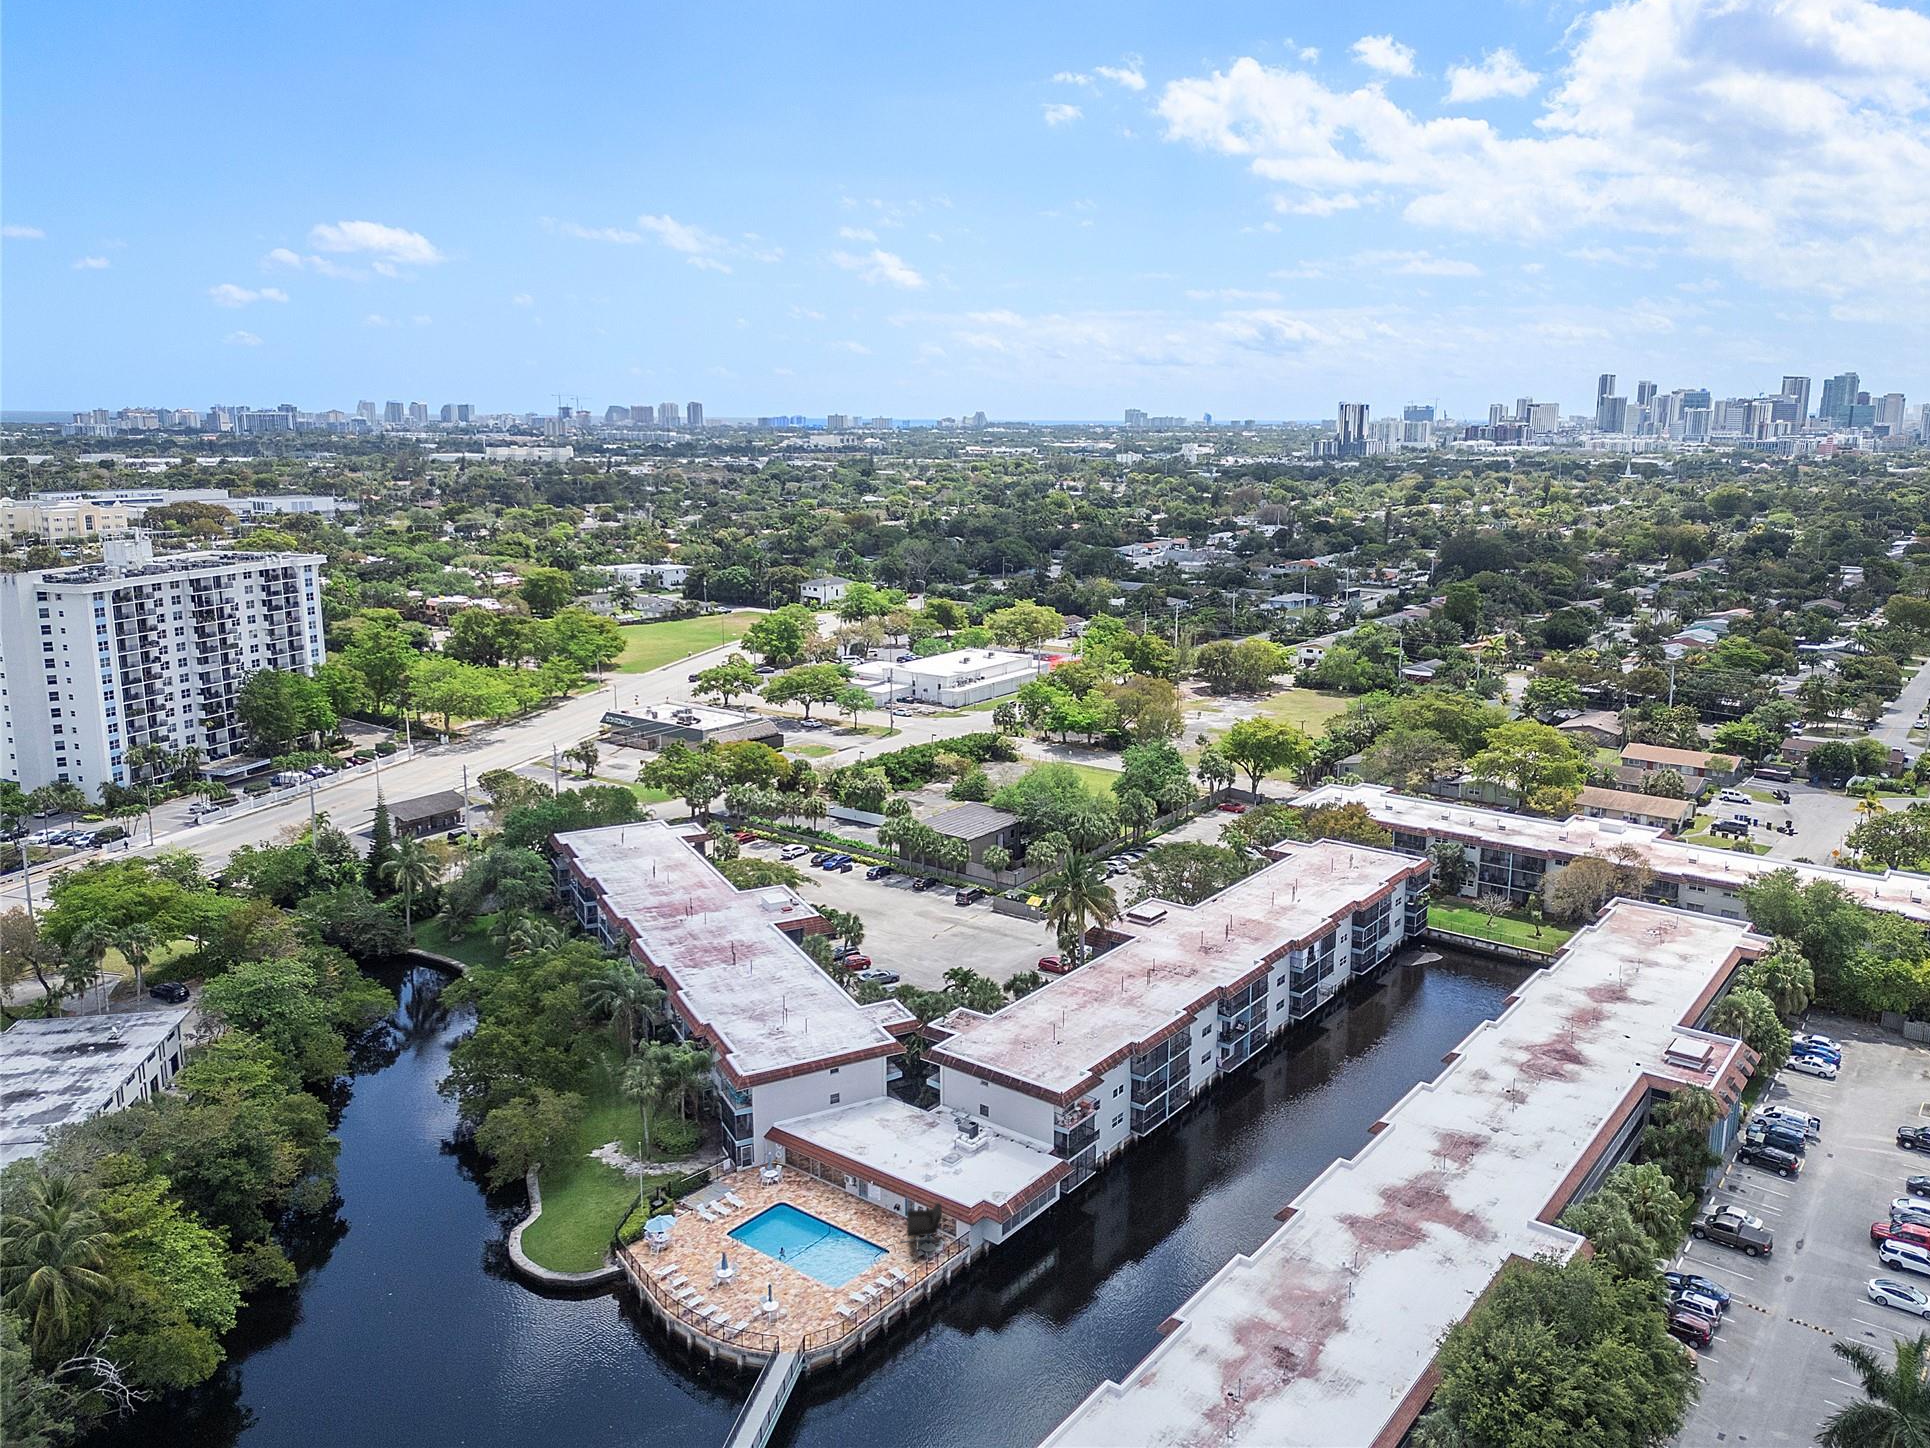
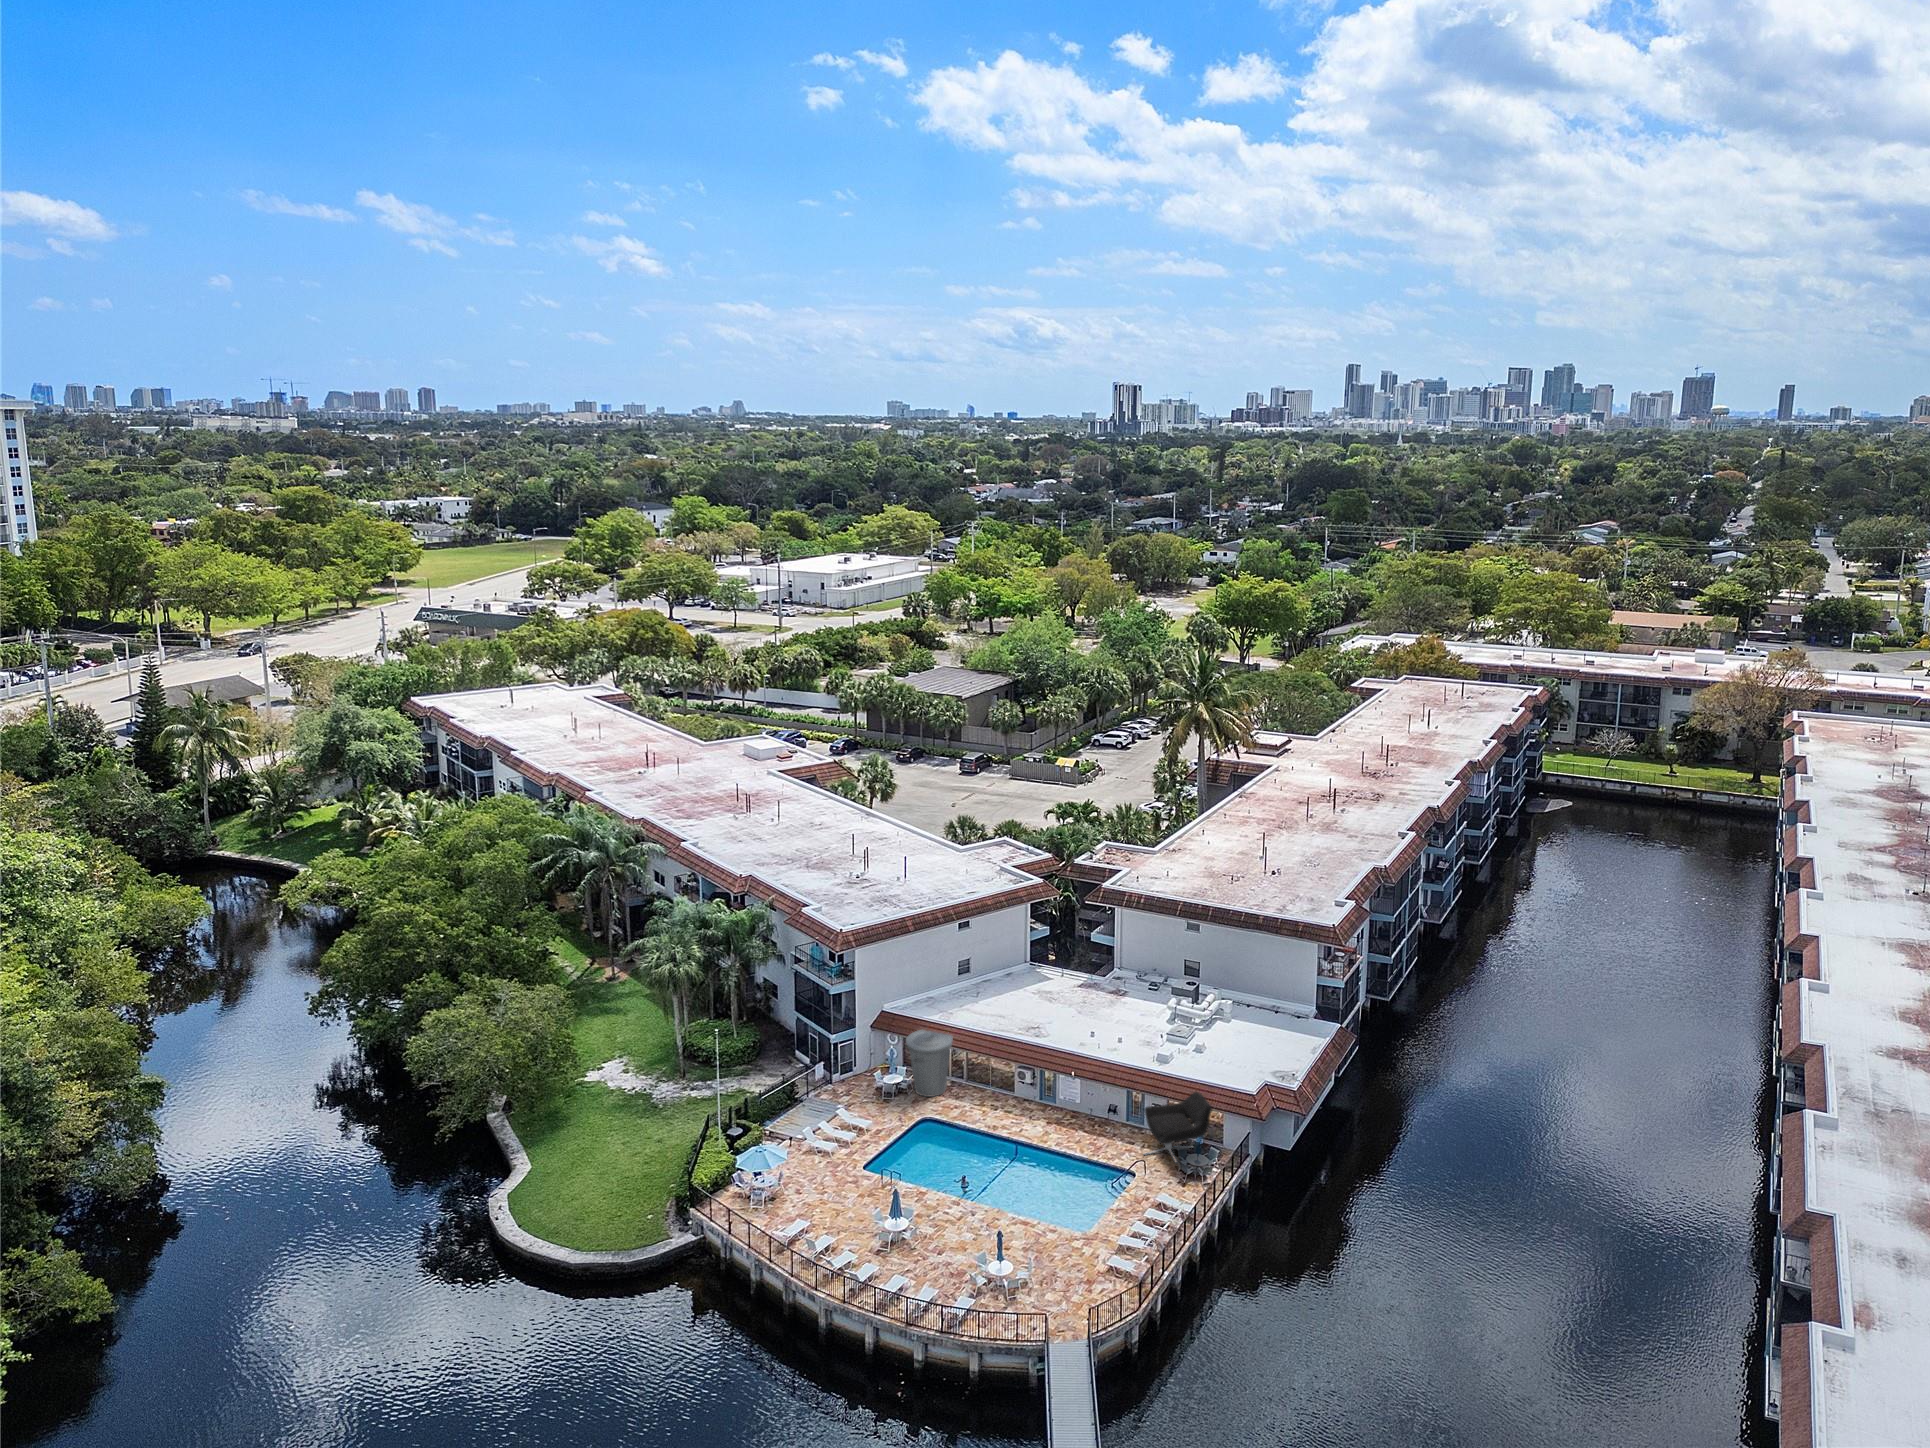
trash can: none [777,1142,808,1188] -> present [906,1029,953,1097]

